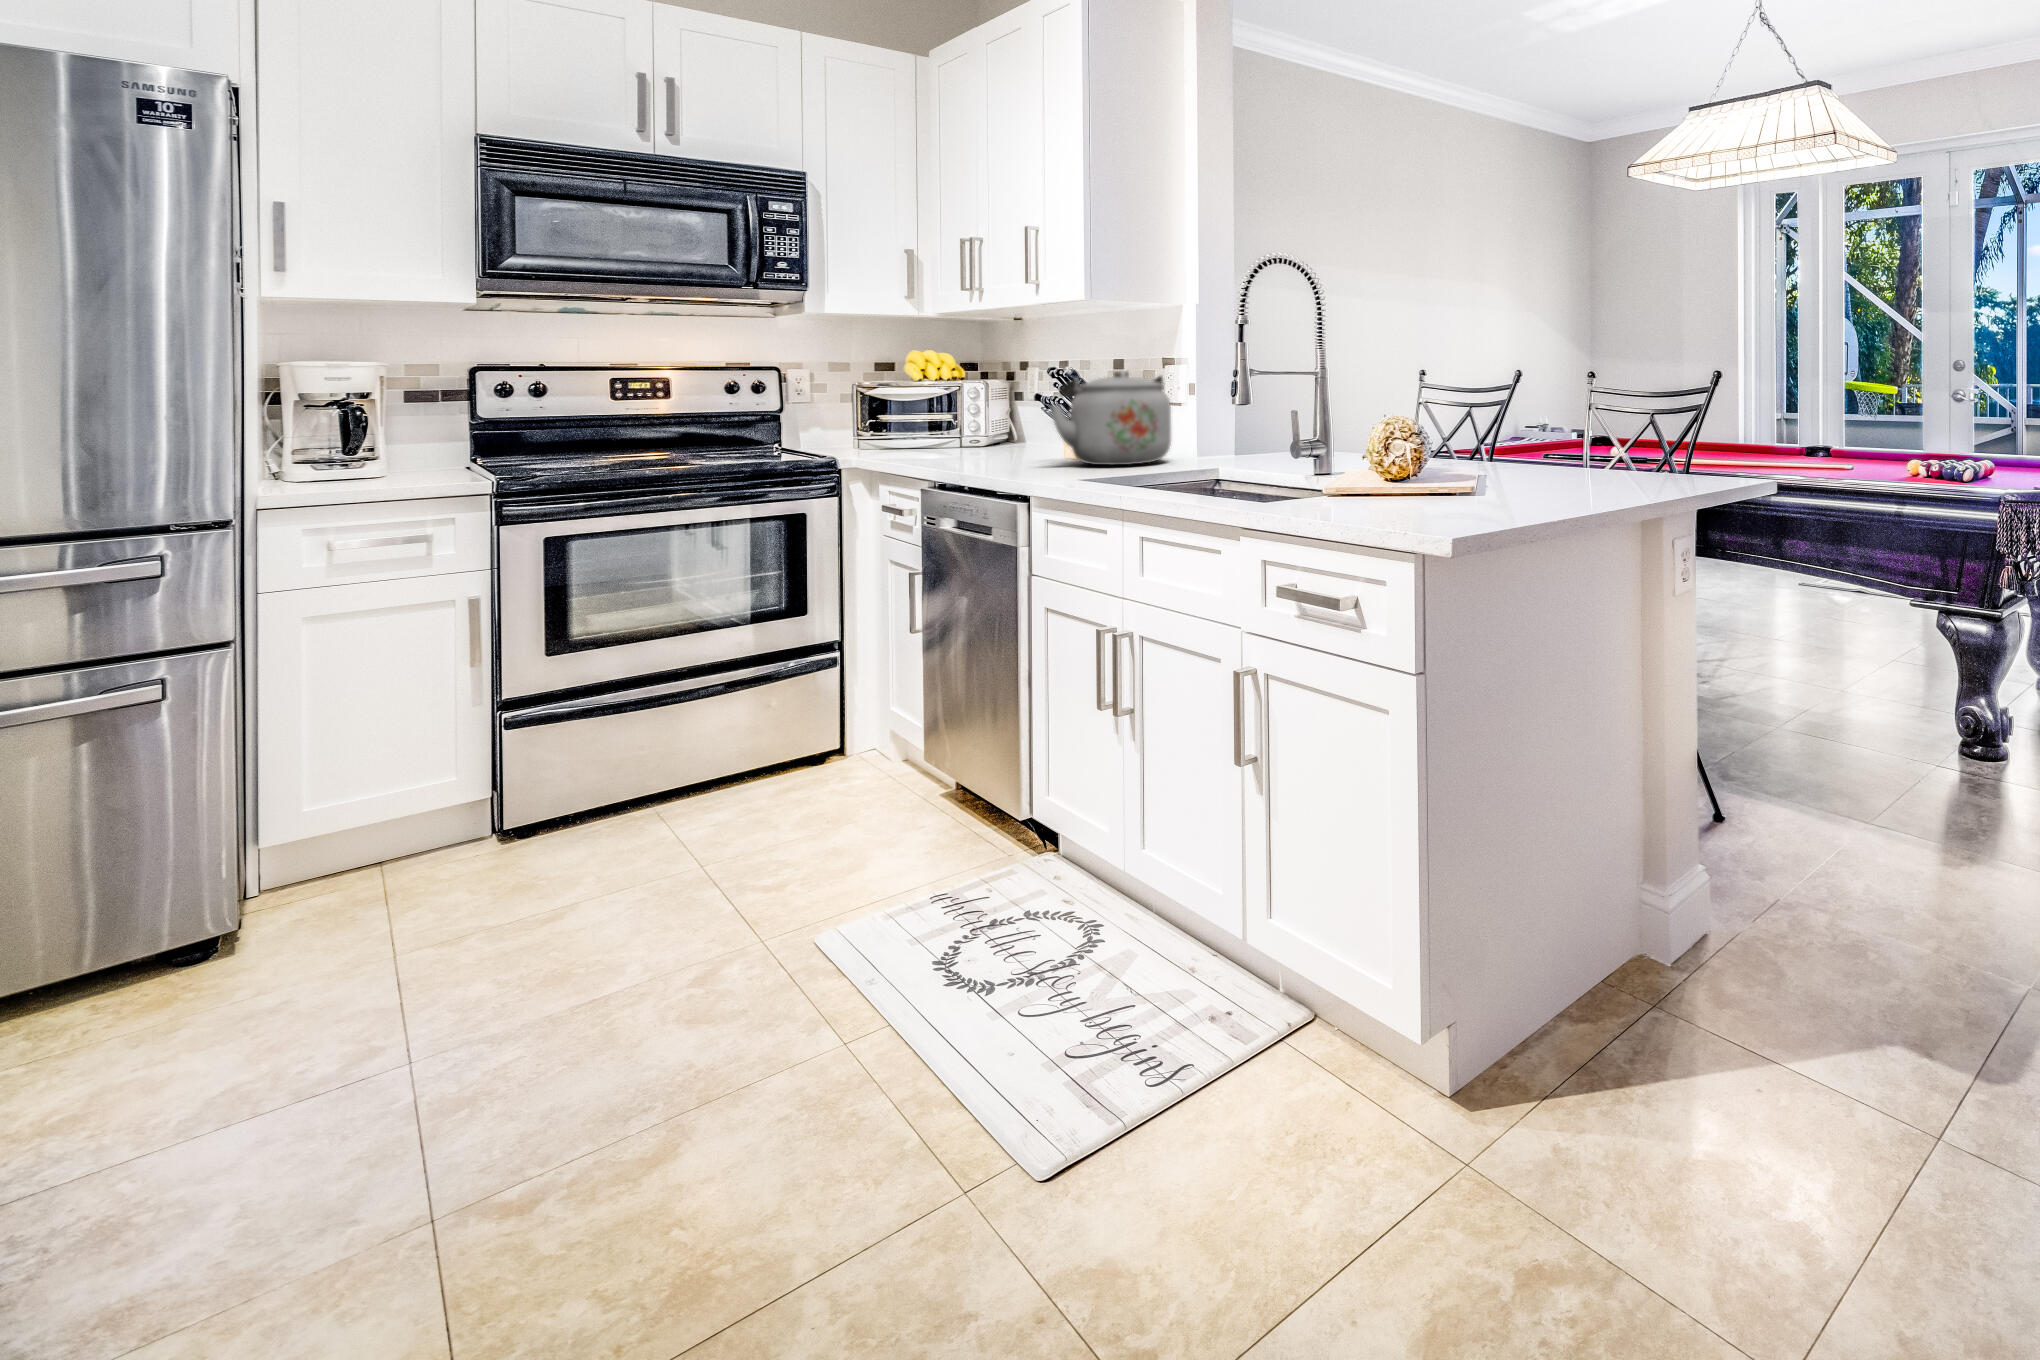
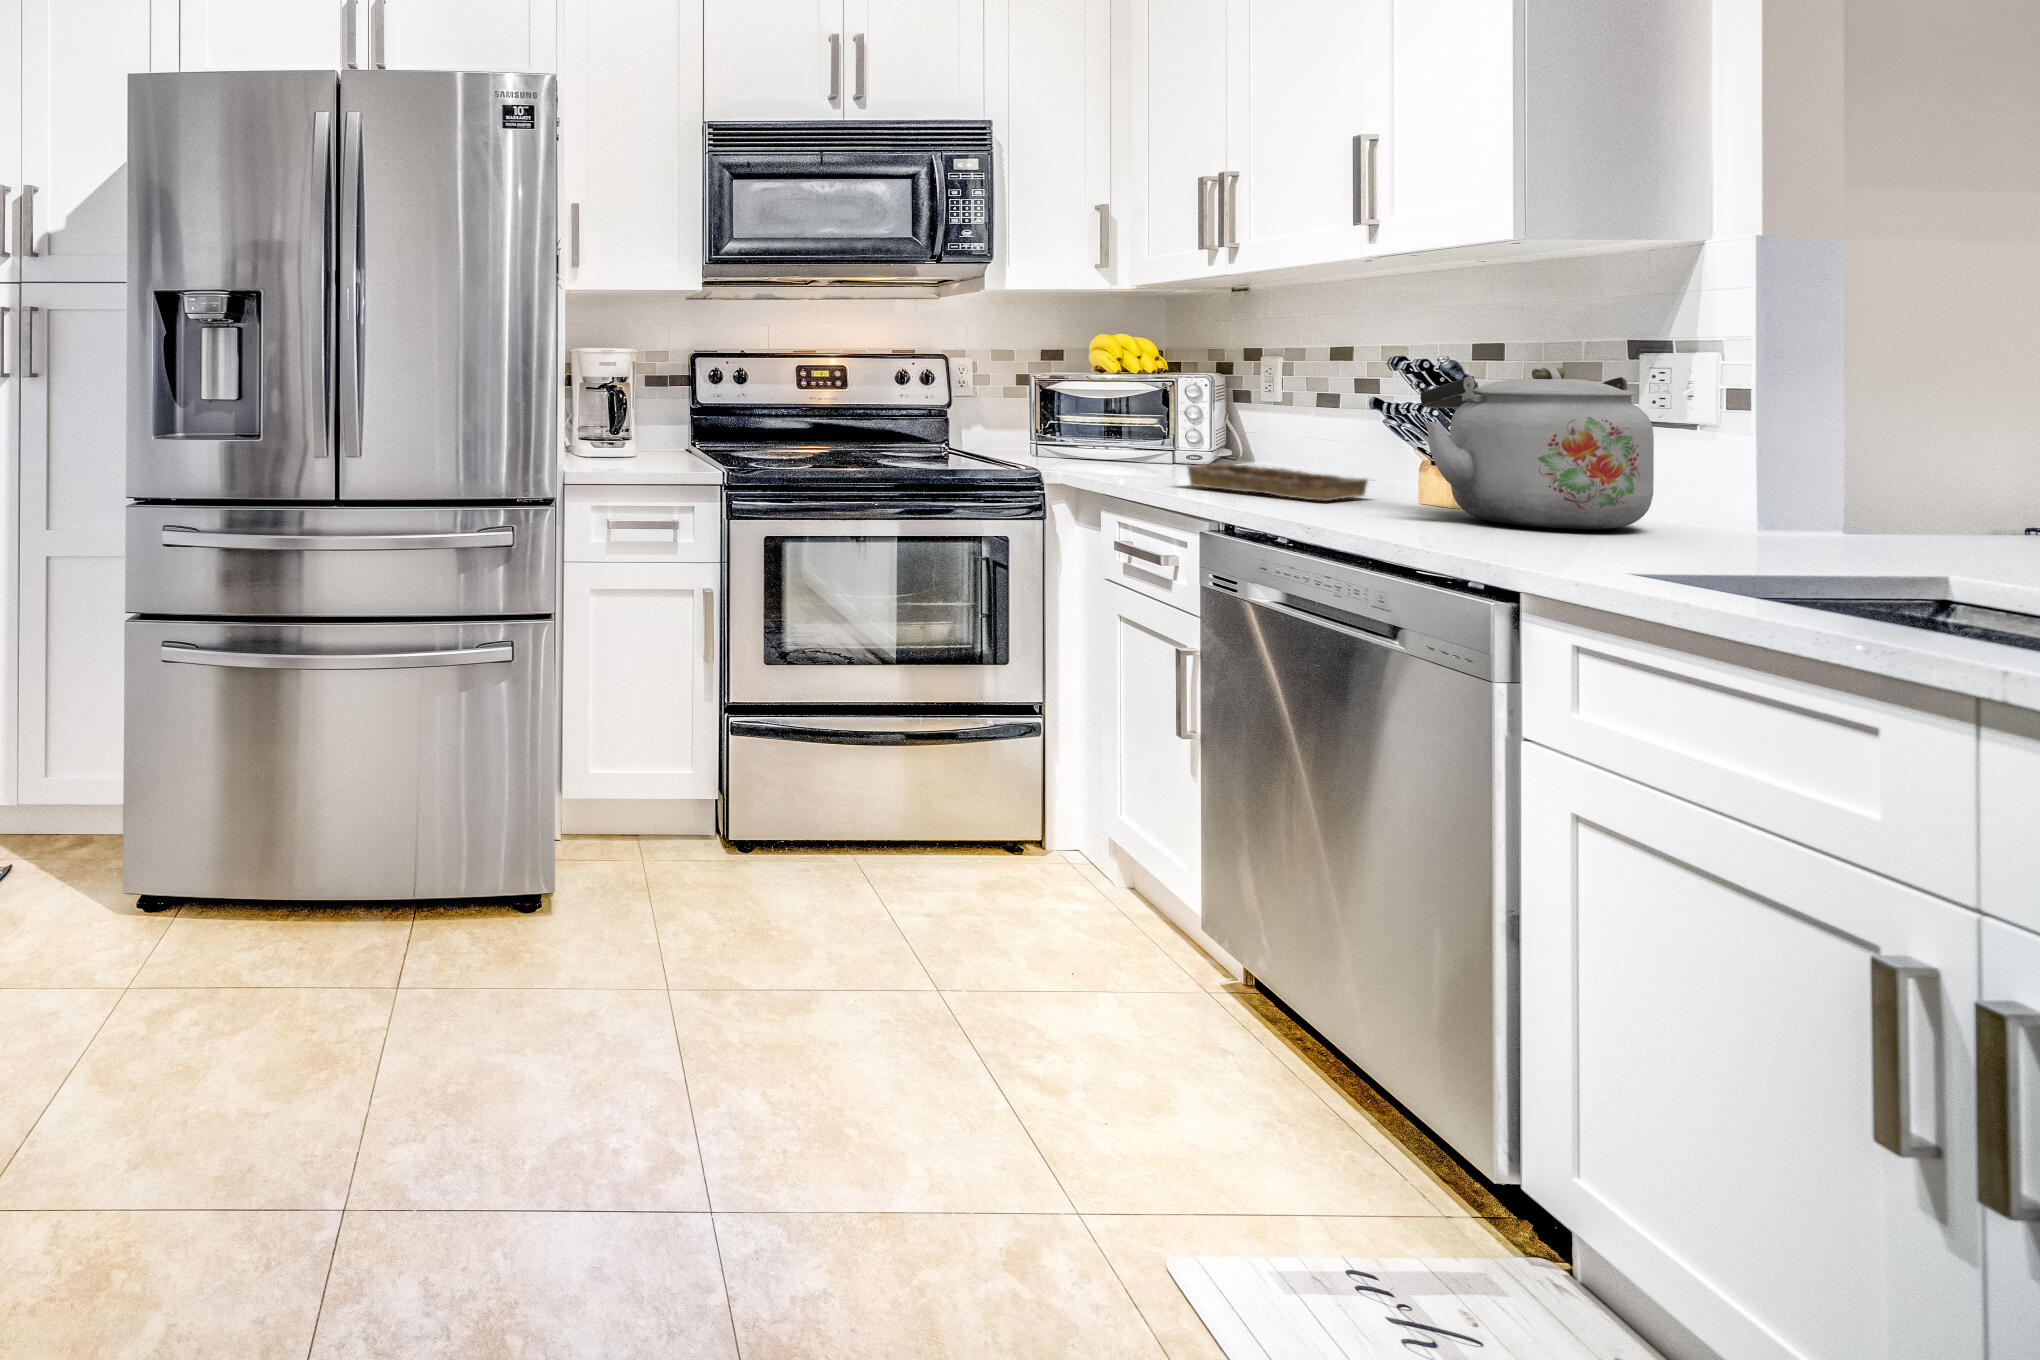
tray: none [924,440,1052,461] -> present [1188,463,1368,501]

